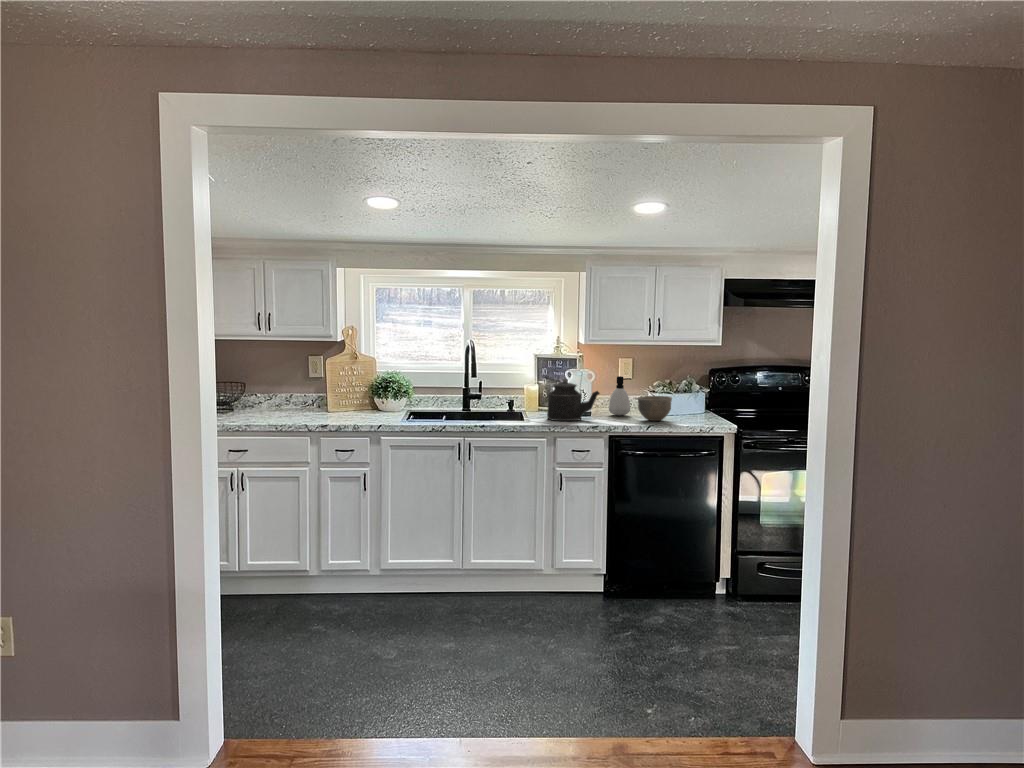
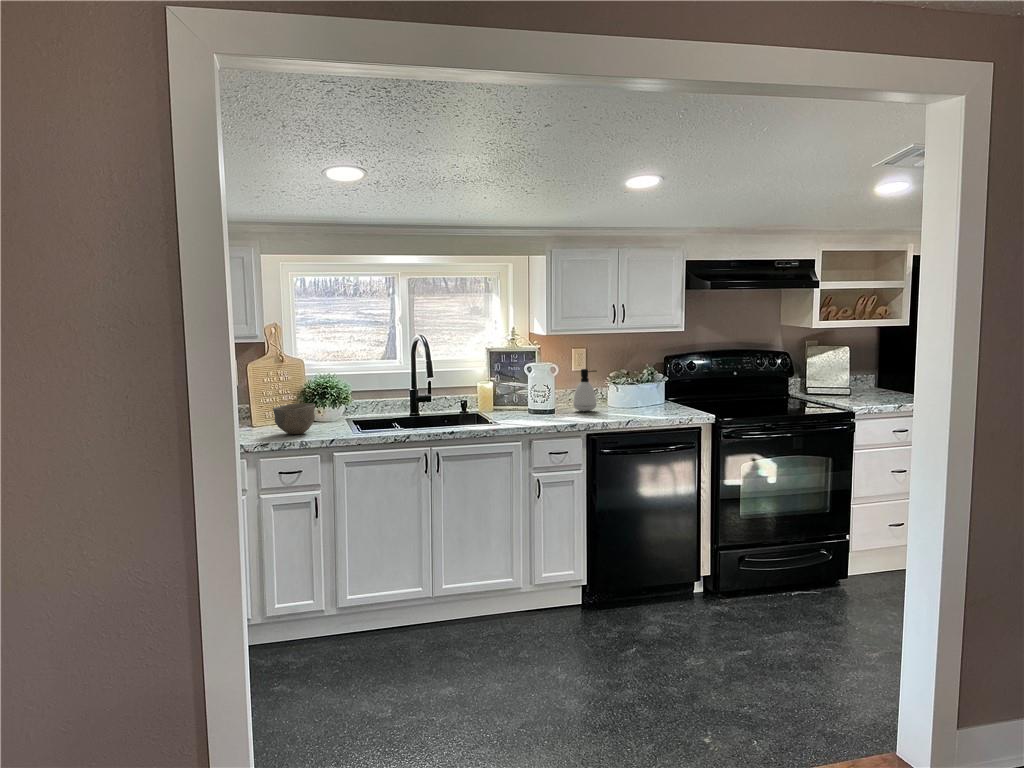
kettle: present [547,372,600,421] -> none [513,364,570,422]
bowl: present [638,396,672,421] -> present [273,403,315,434]

